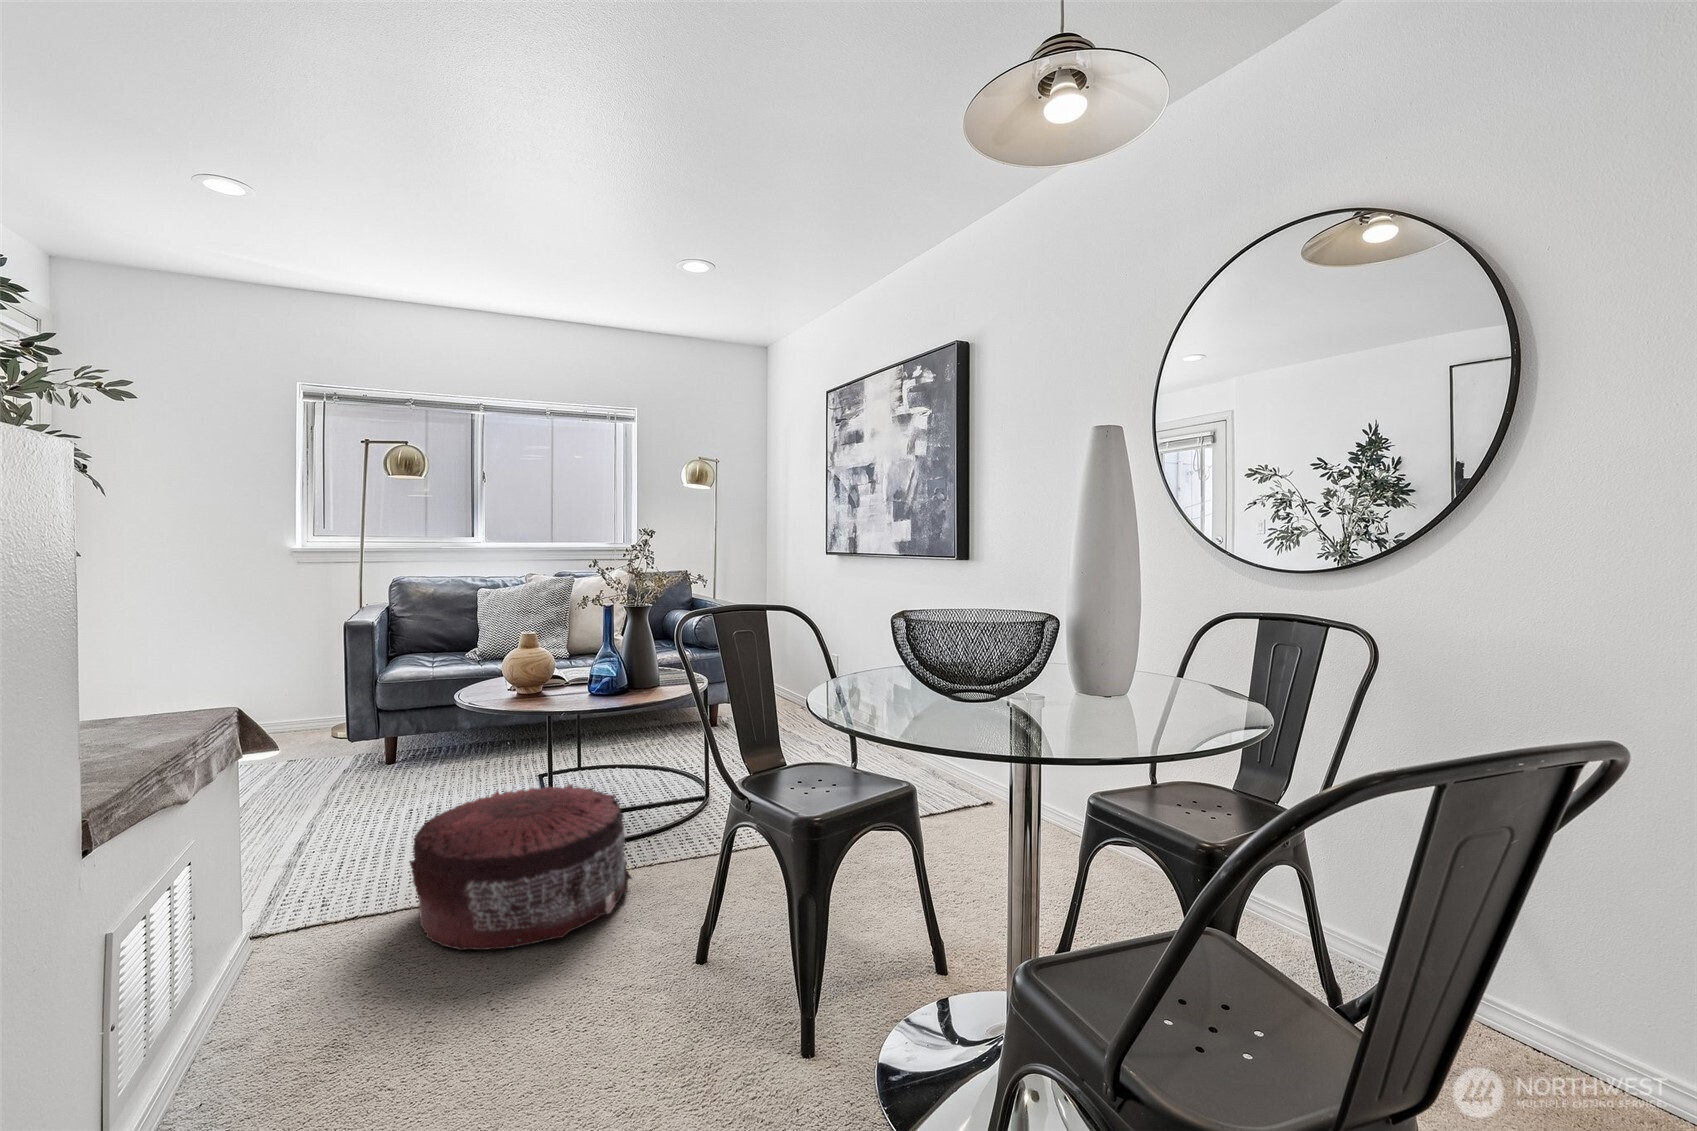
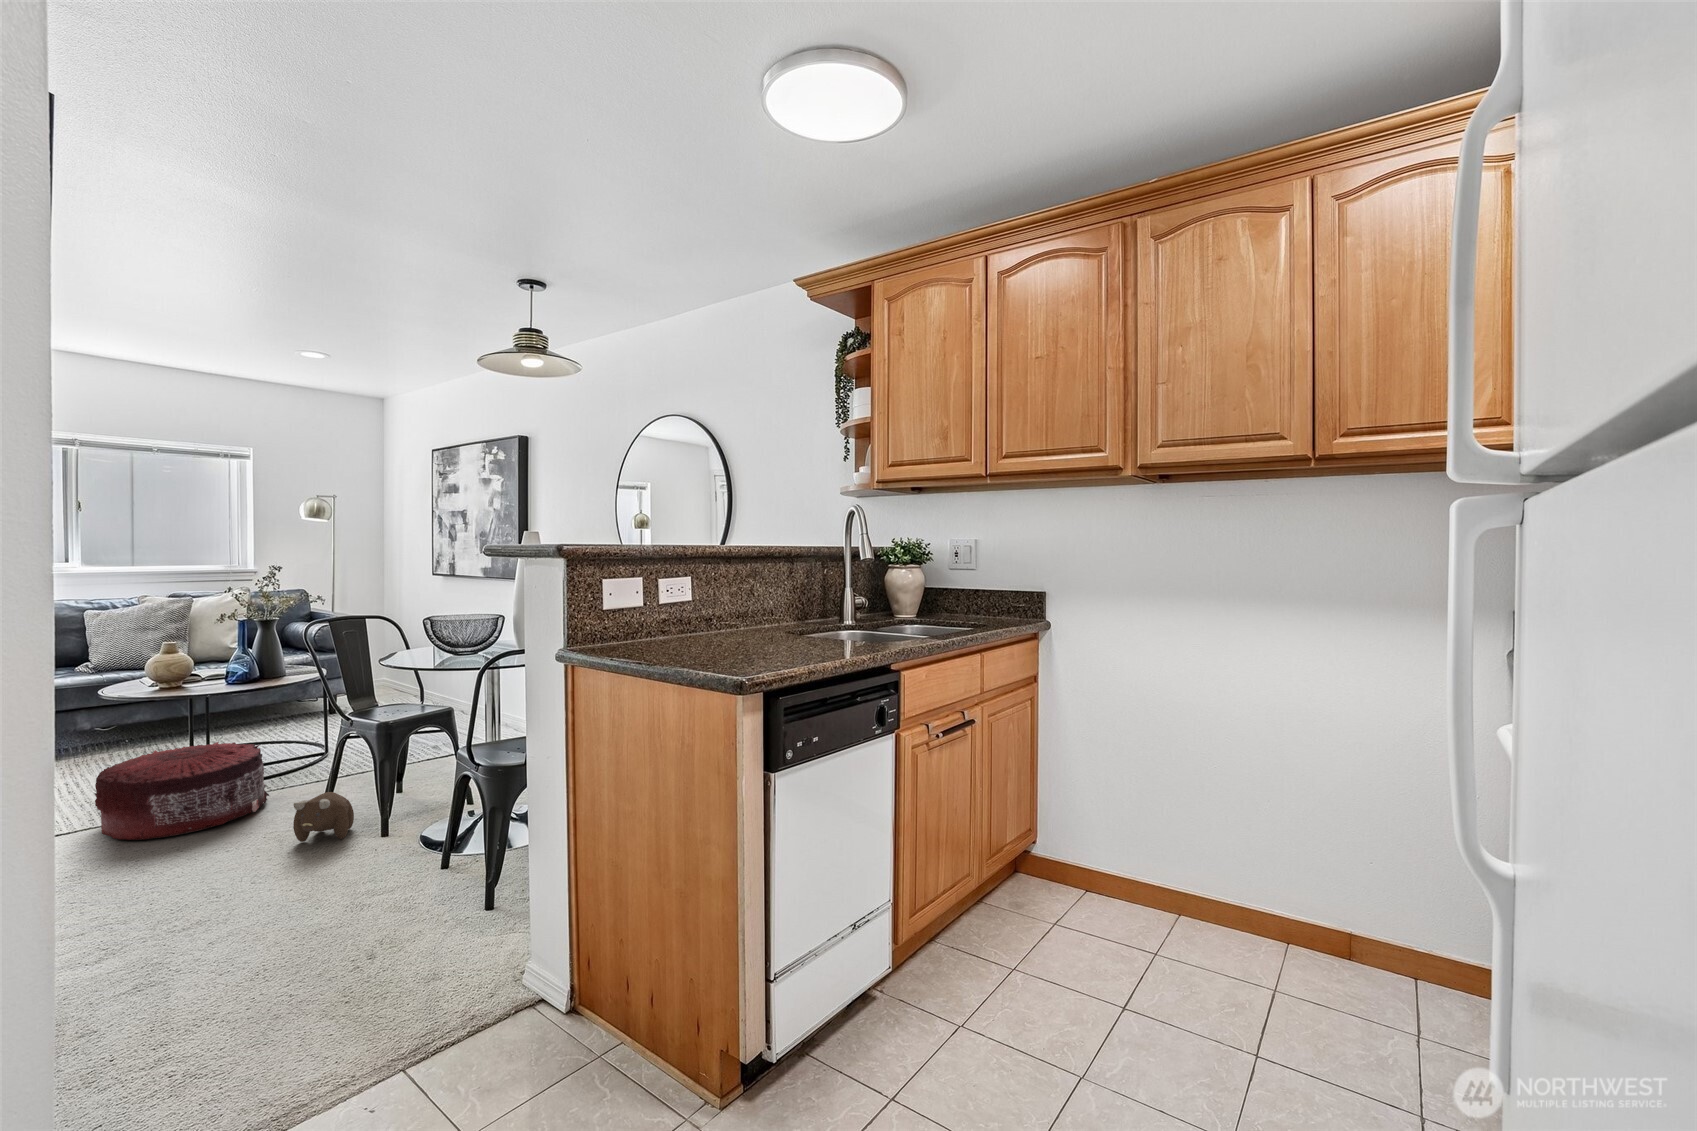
plush toy: none [653,924,748,1025] -> present [293,792,354,842]

